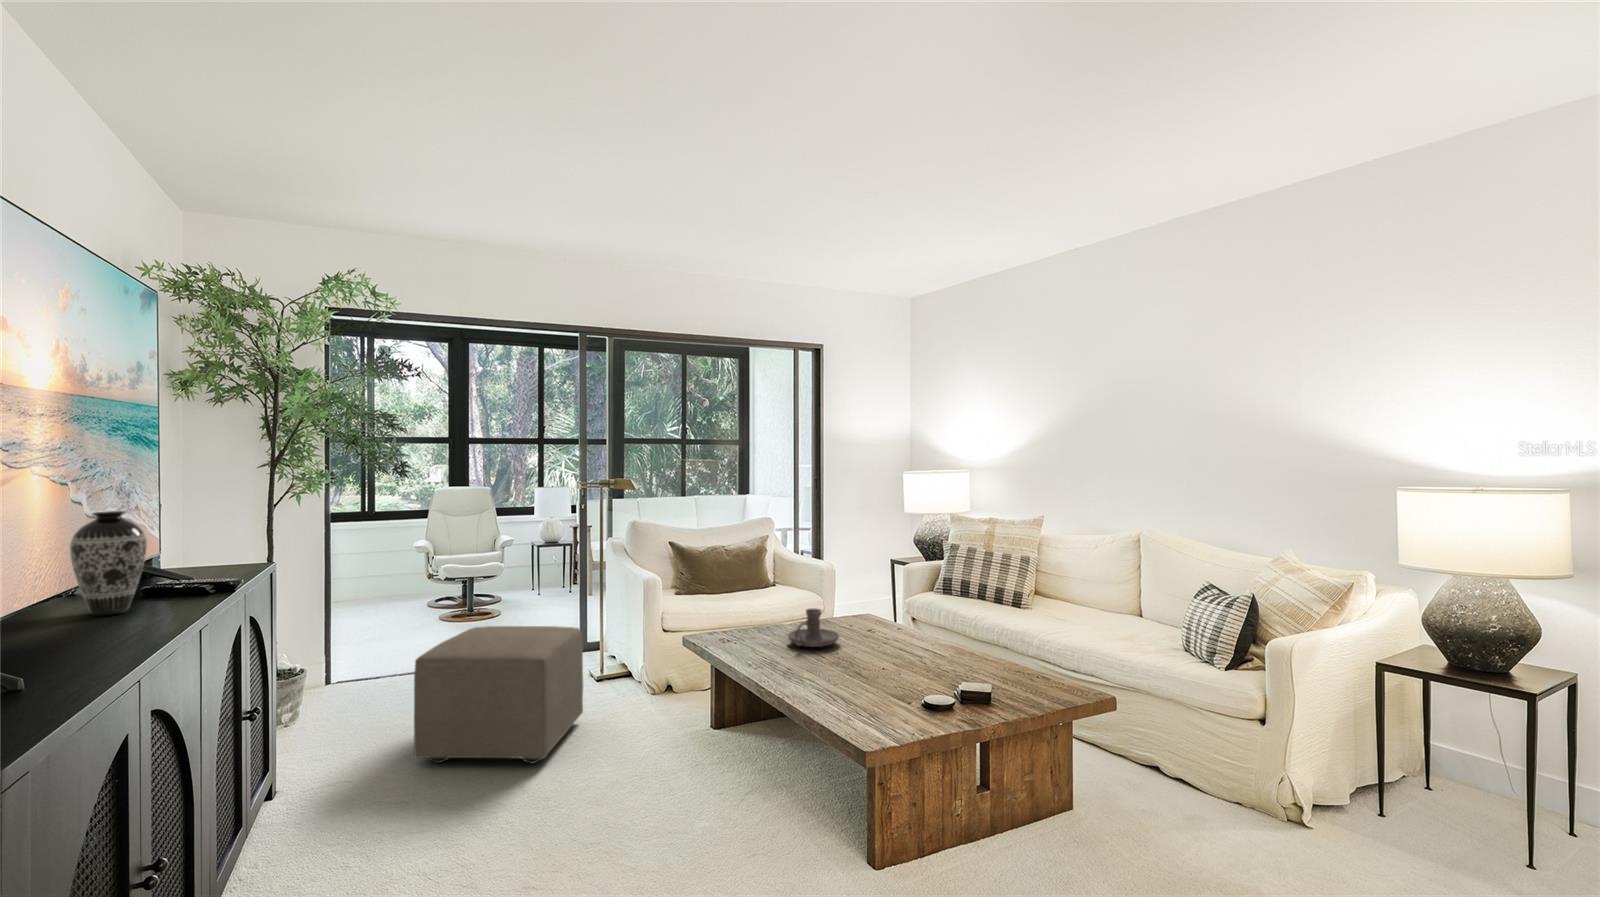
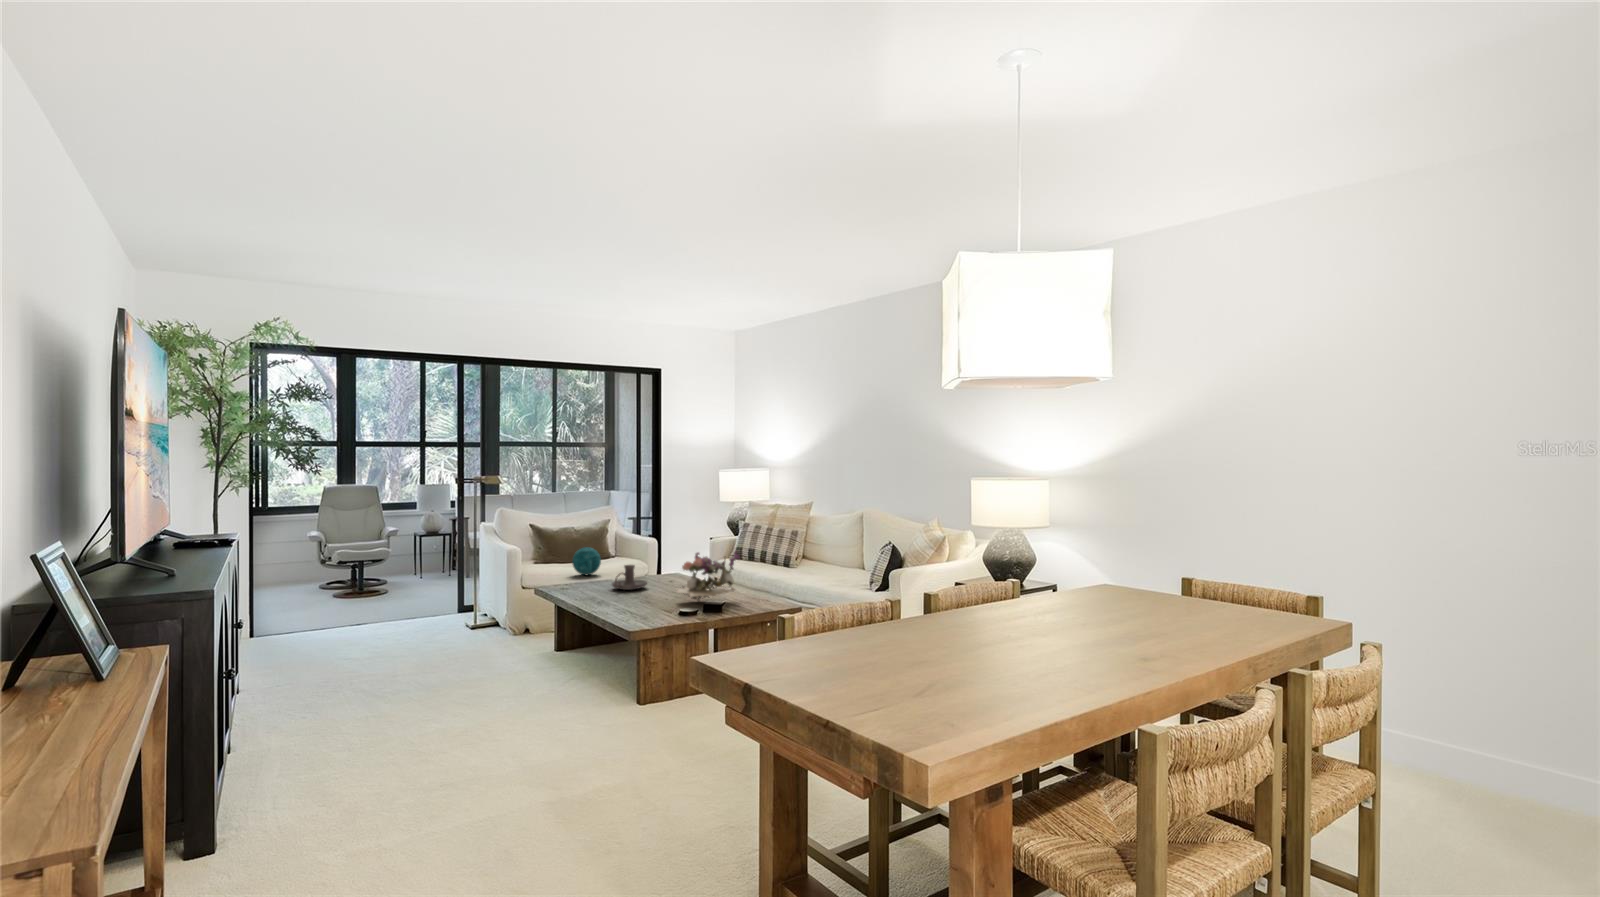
decorative vase: present [70,511,147,615] -> none [168,491,208,550]
decorative orb: none [727,574,764,613] -> present [572,547,601,575]
flower arrangement: none [893,600,1002,682] -> present [676,550,740,599]
ottoman: present [414,626,583,764] -> none [344,582,463,671]

